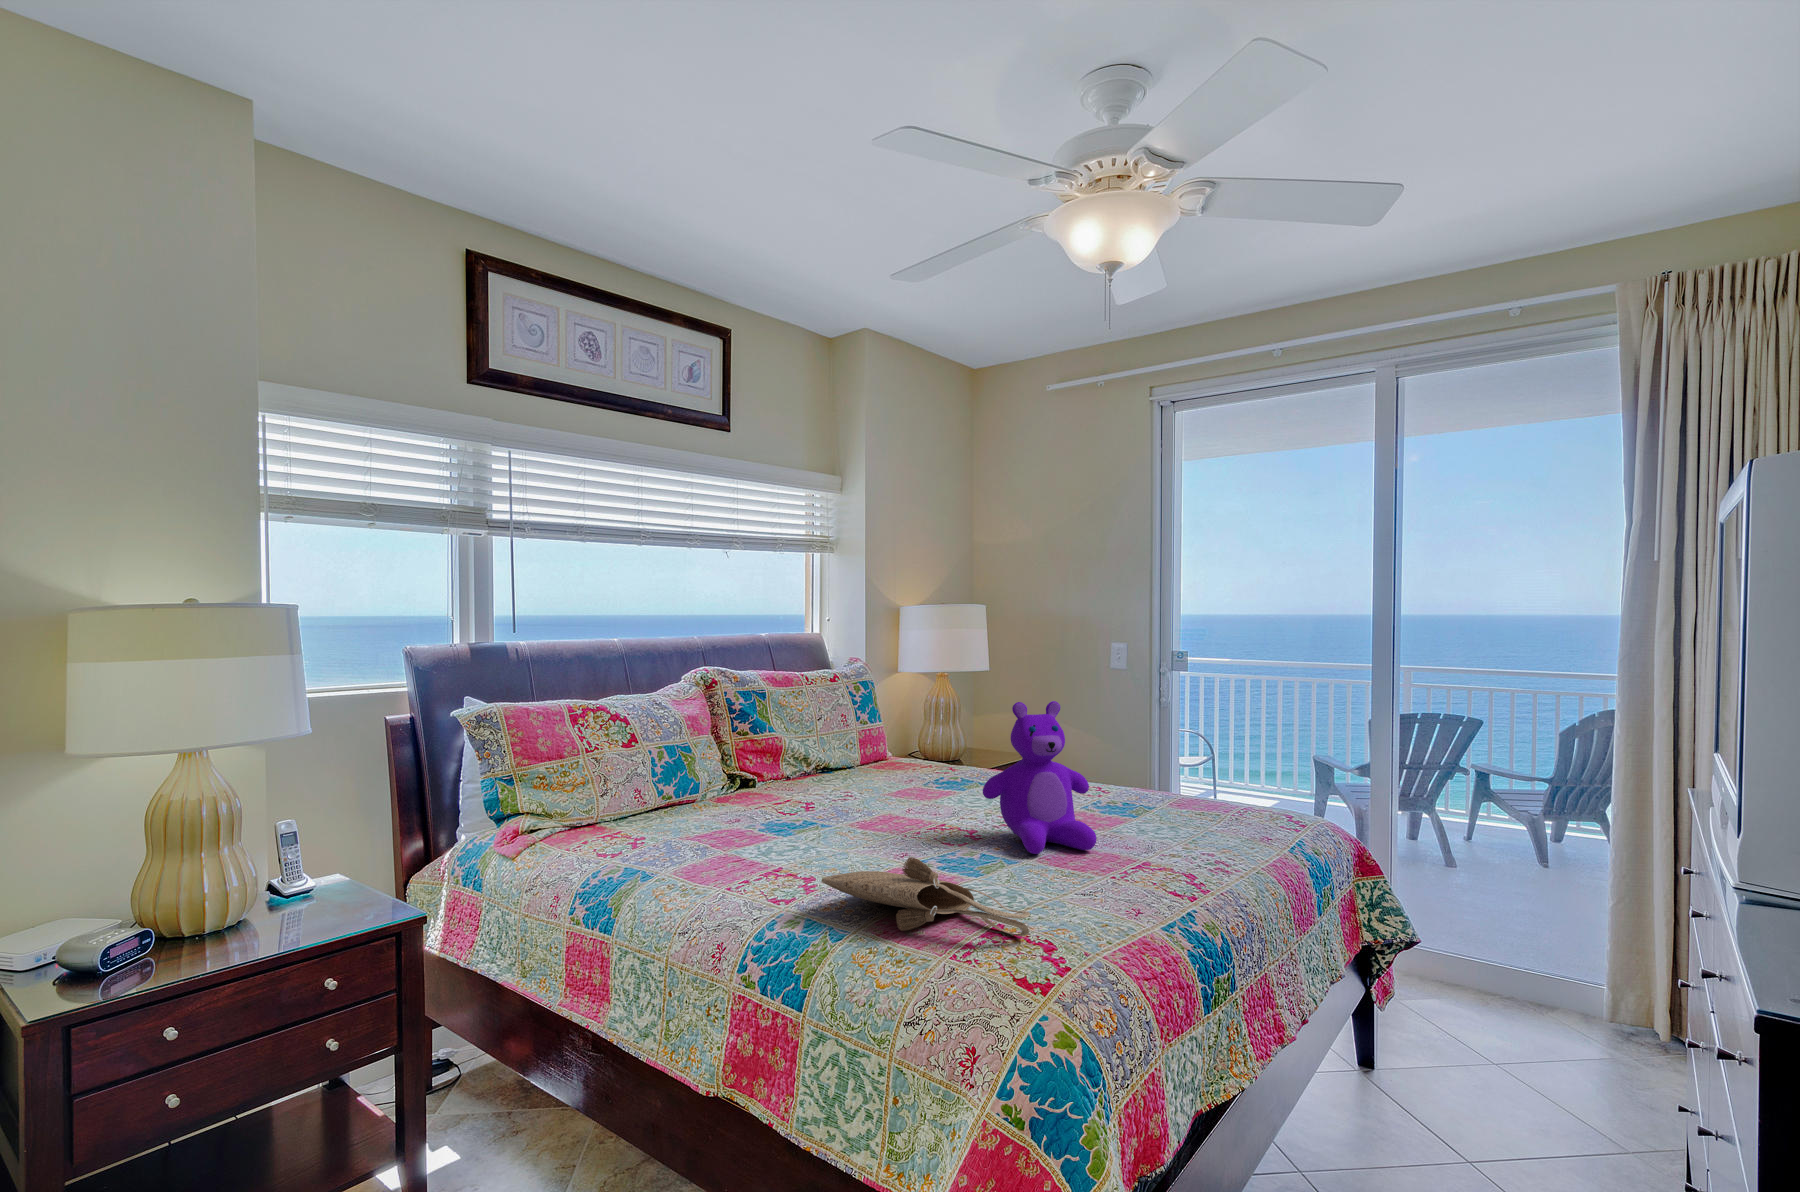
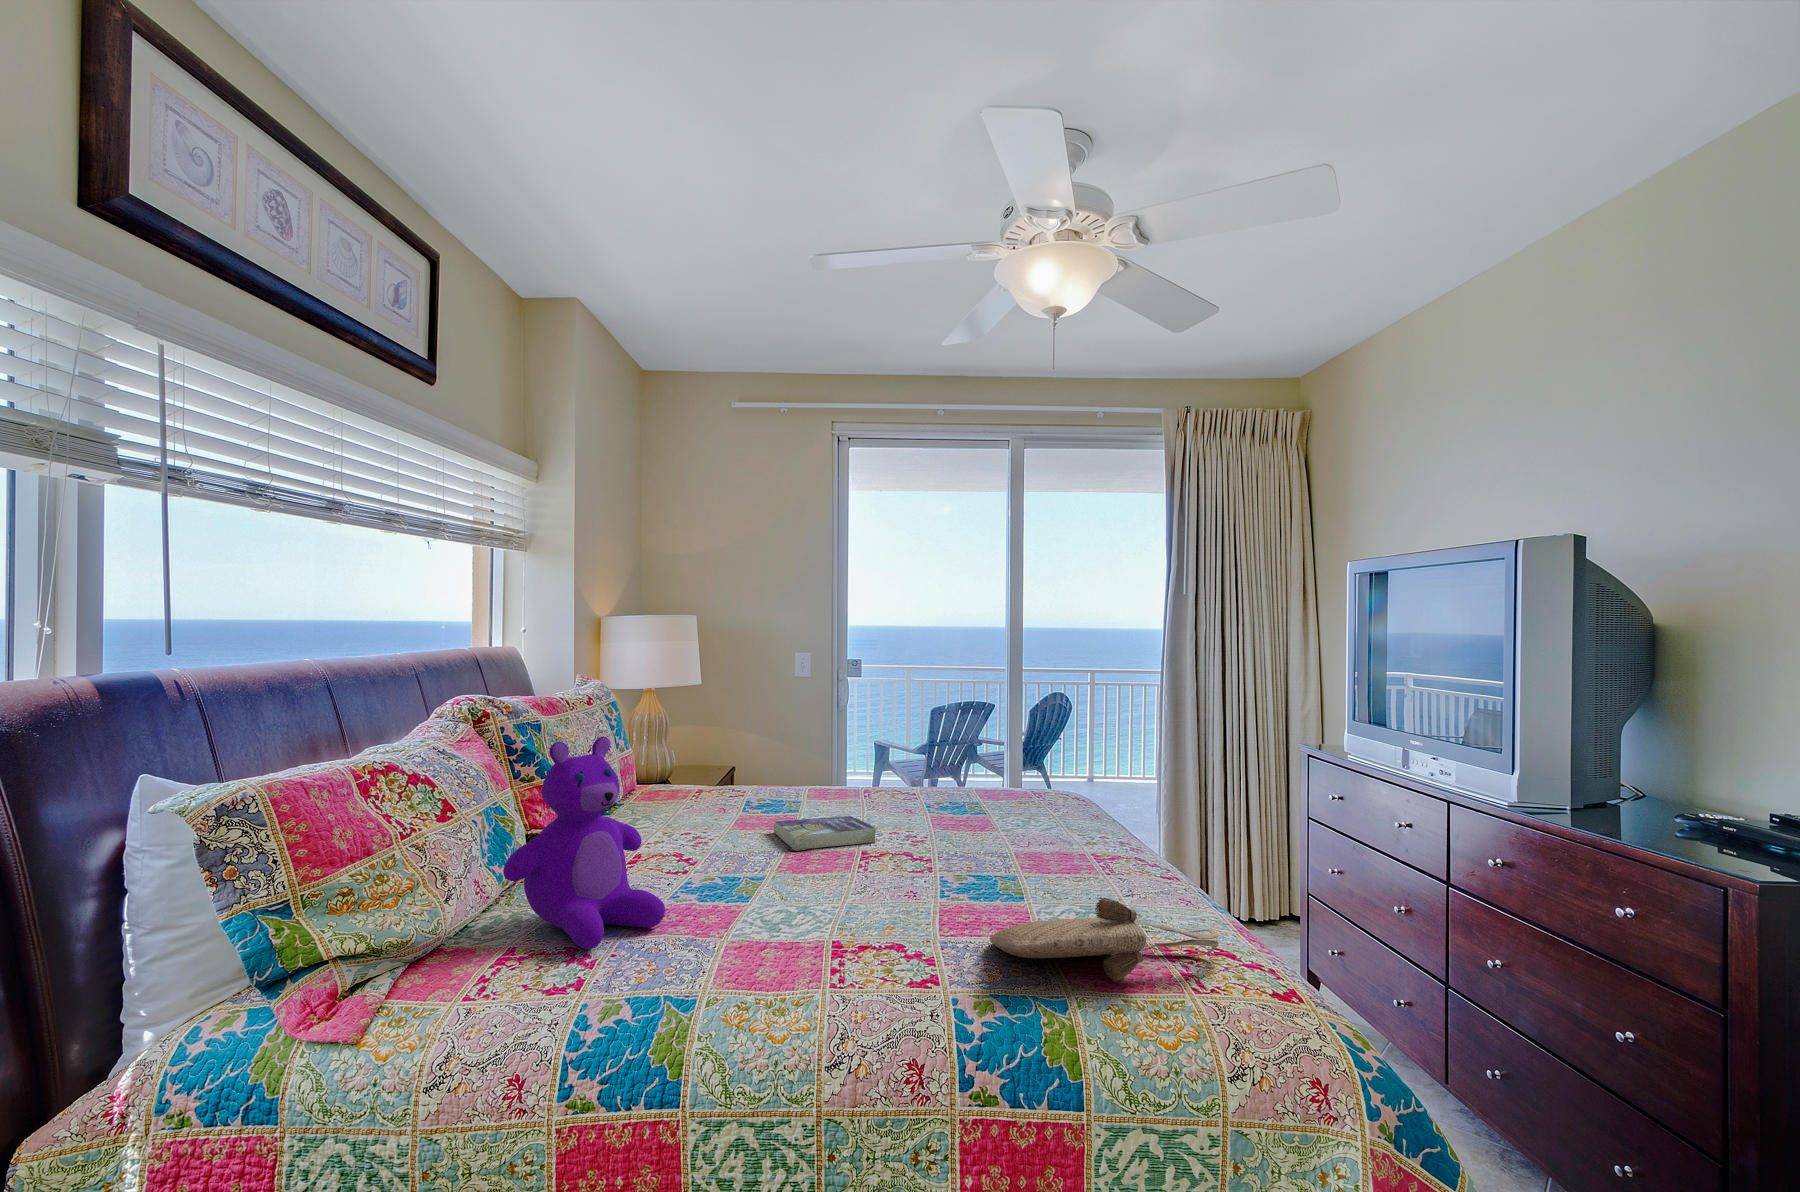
teddy bear: present [983,701,1096,854] -> present [503,737,665,949]
book: none [897,788,987,815] -> present [774,816,876,851]

